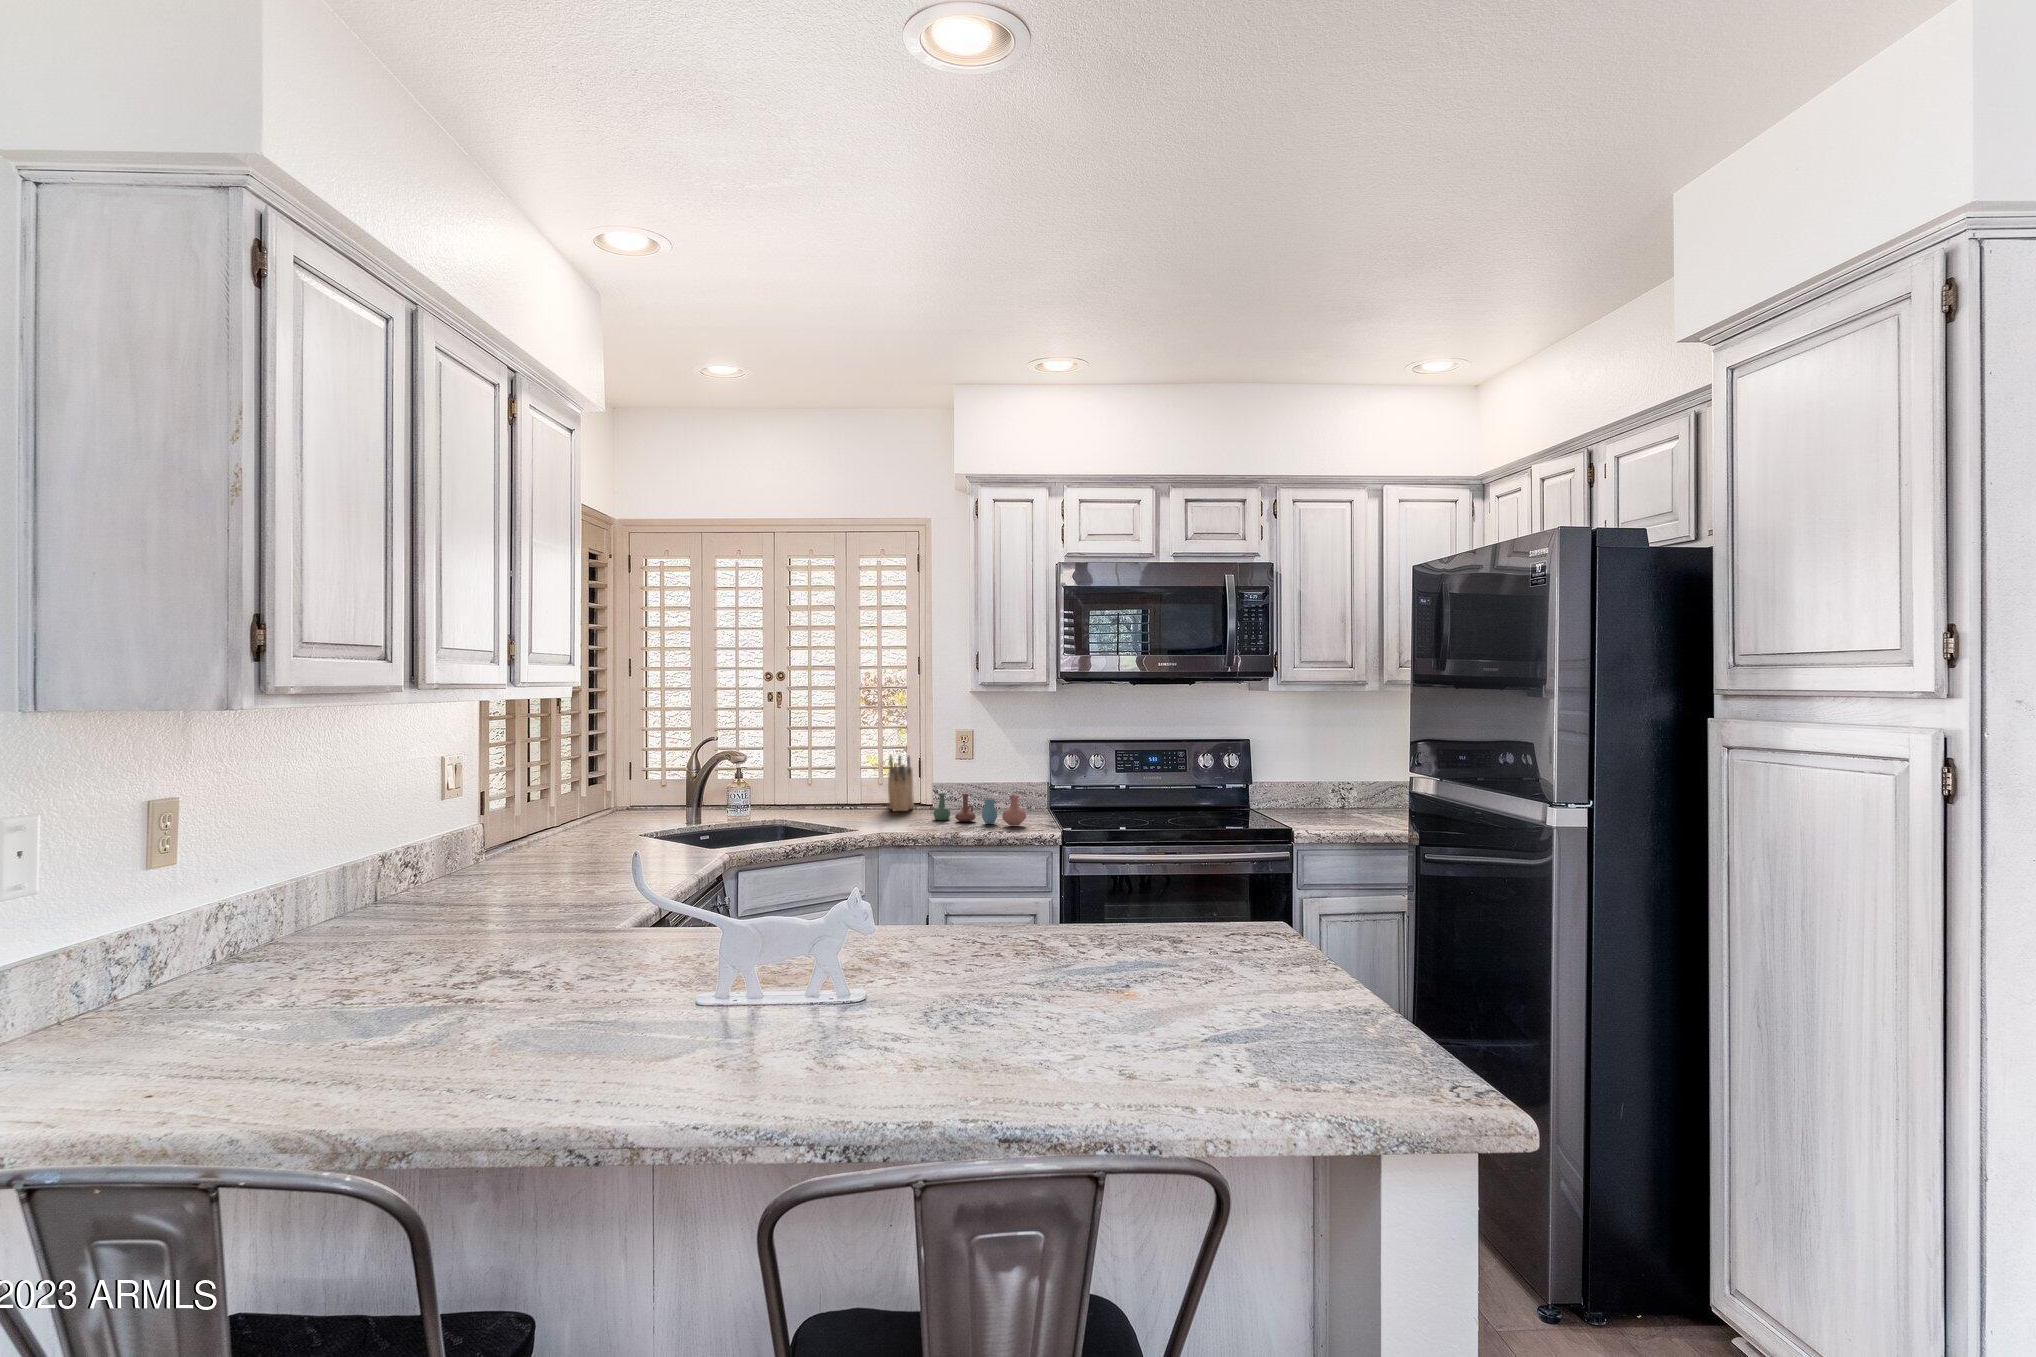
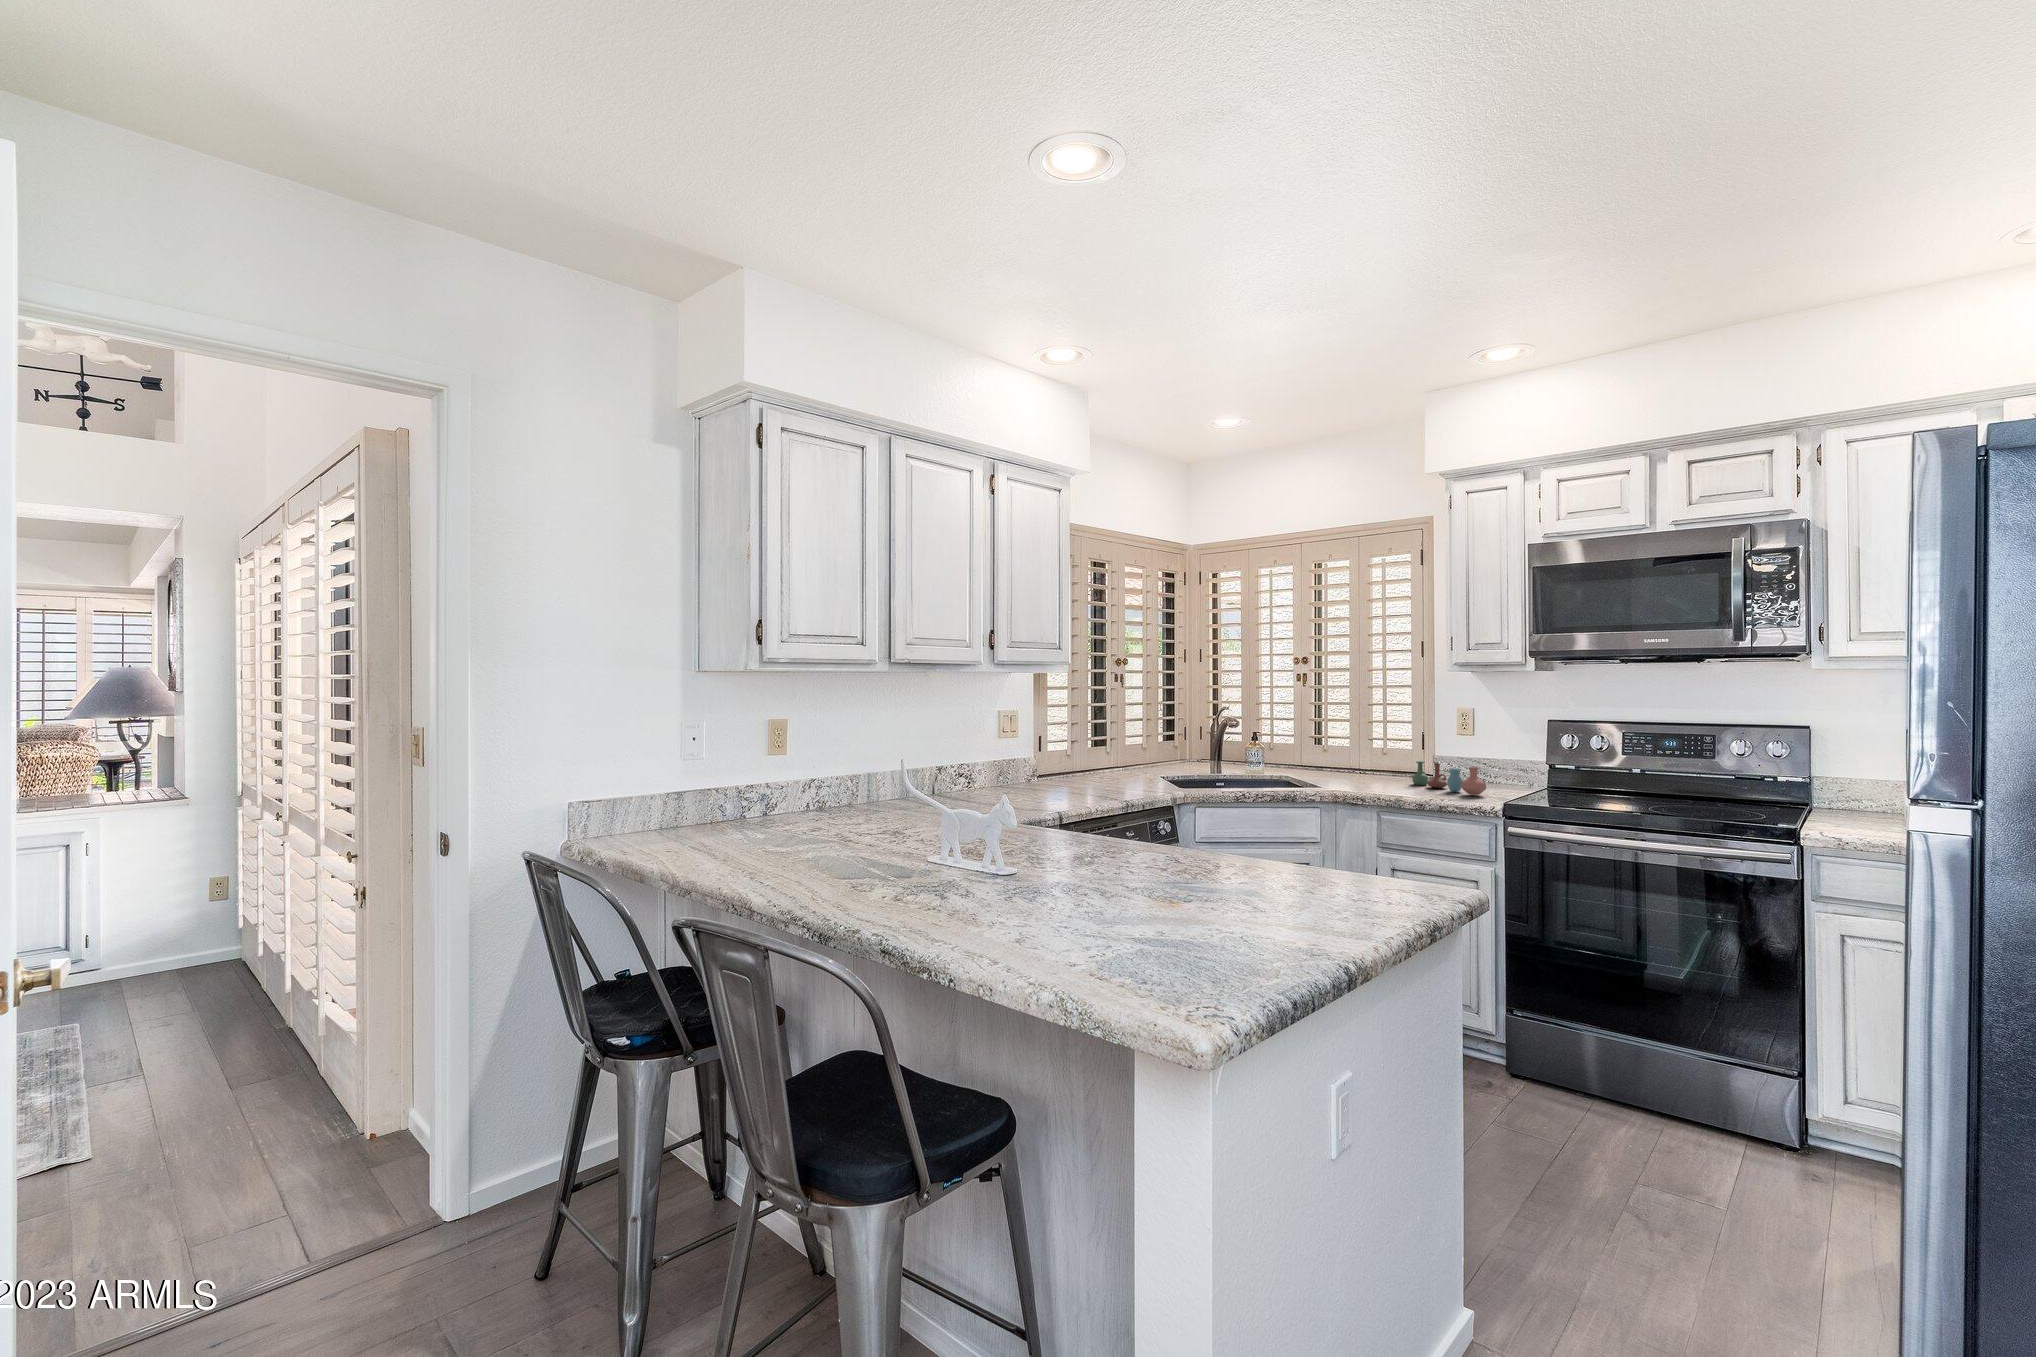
knife block: present [888,755,914,811] -> none [1385,726,1423,776]

